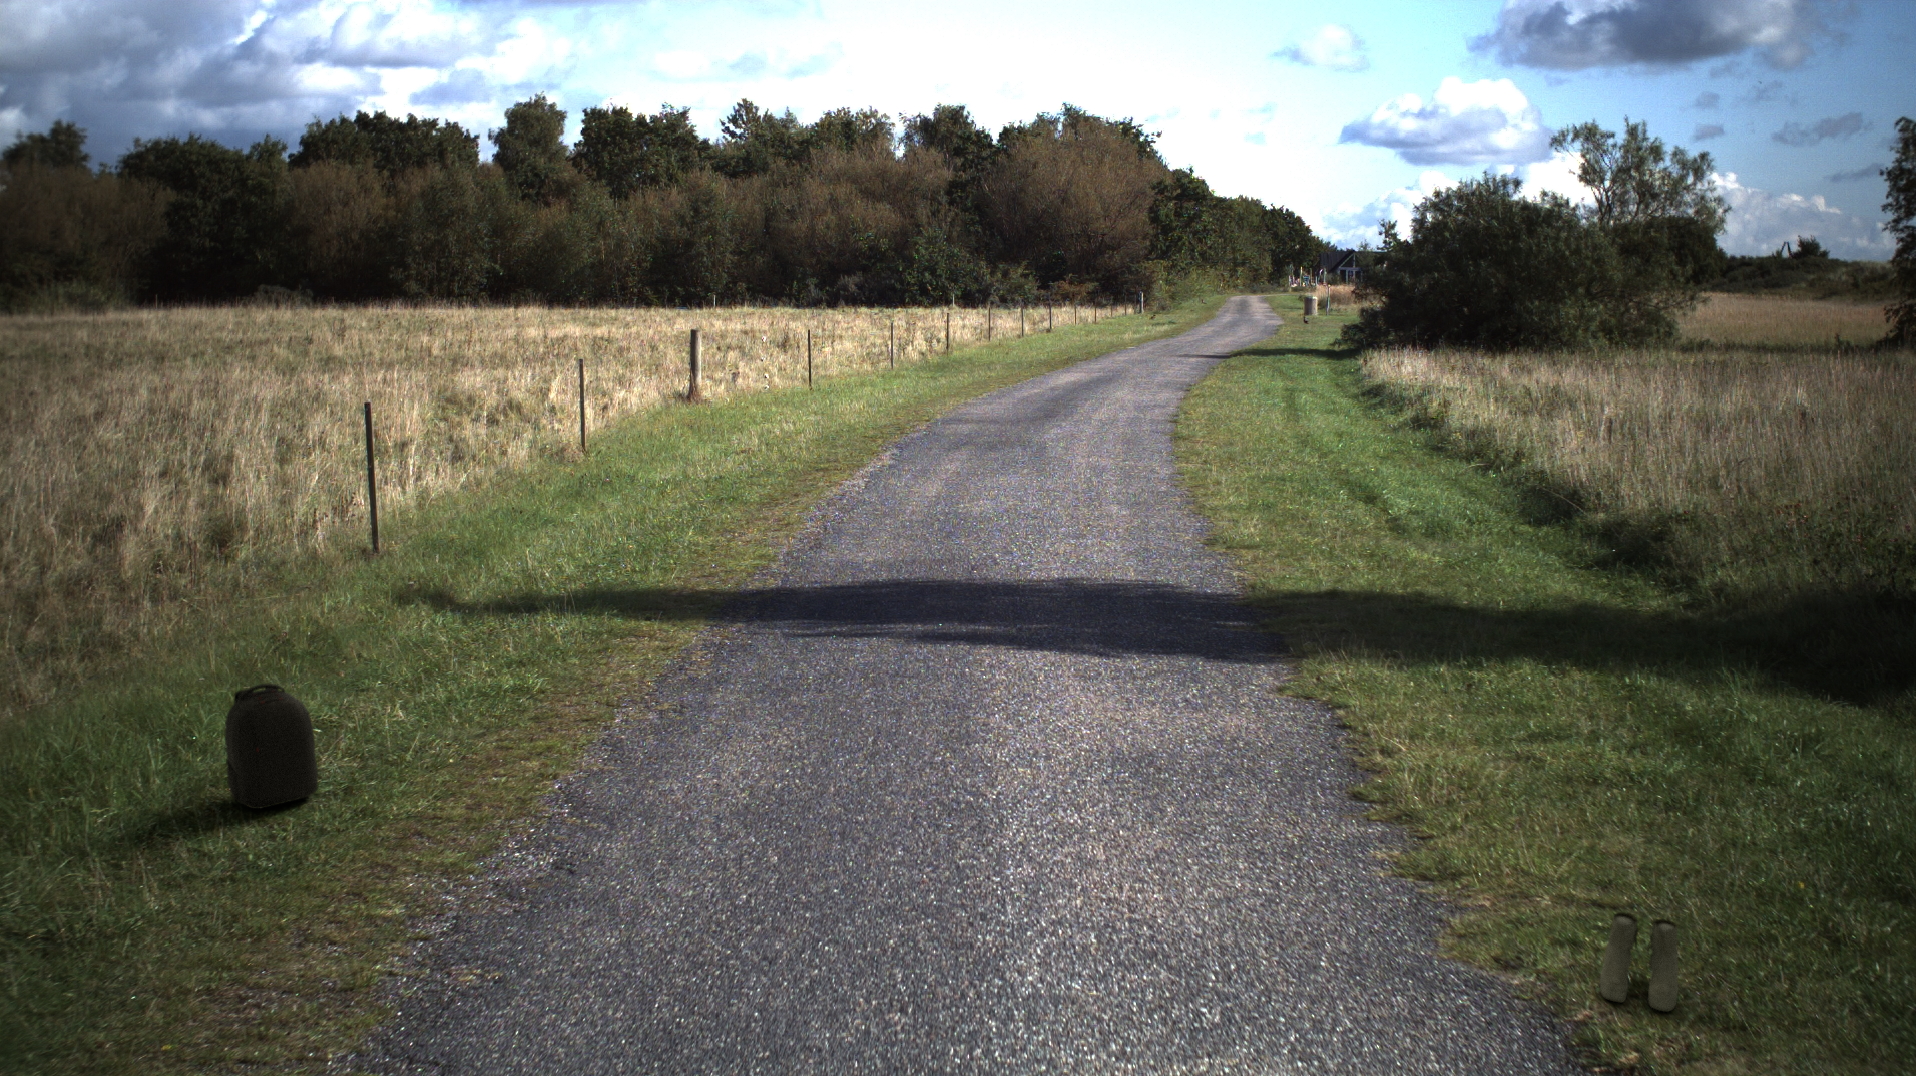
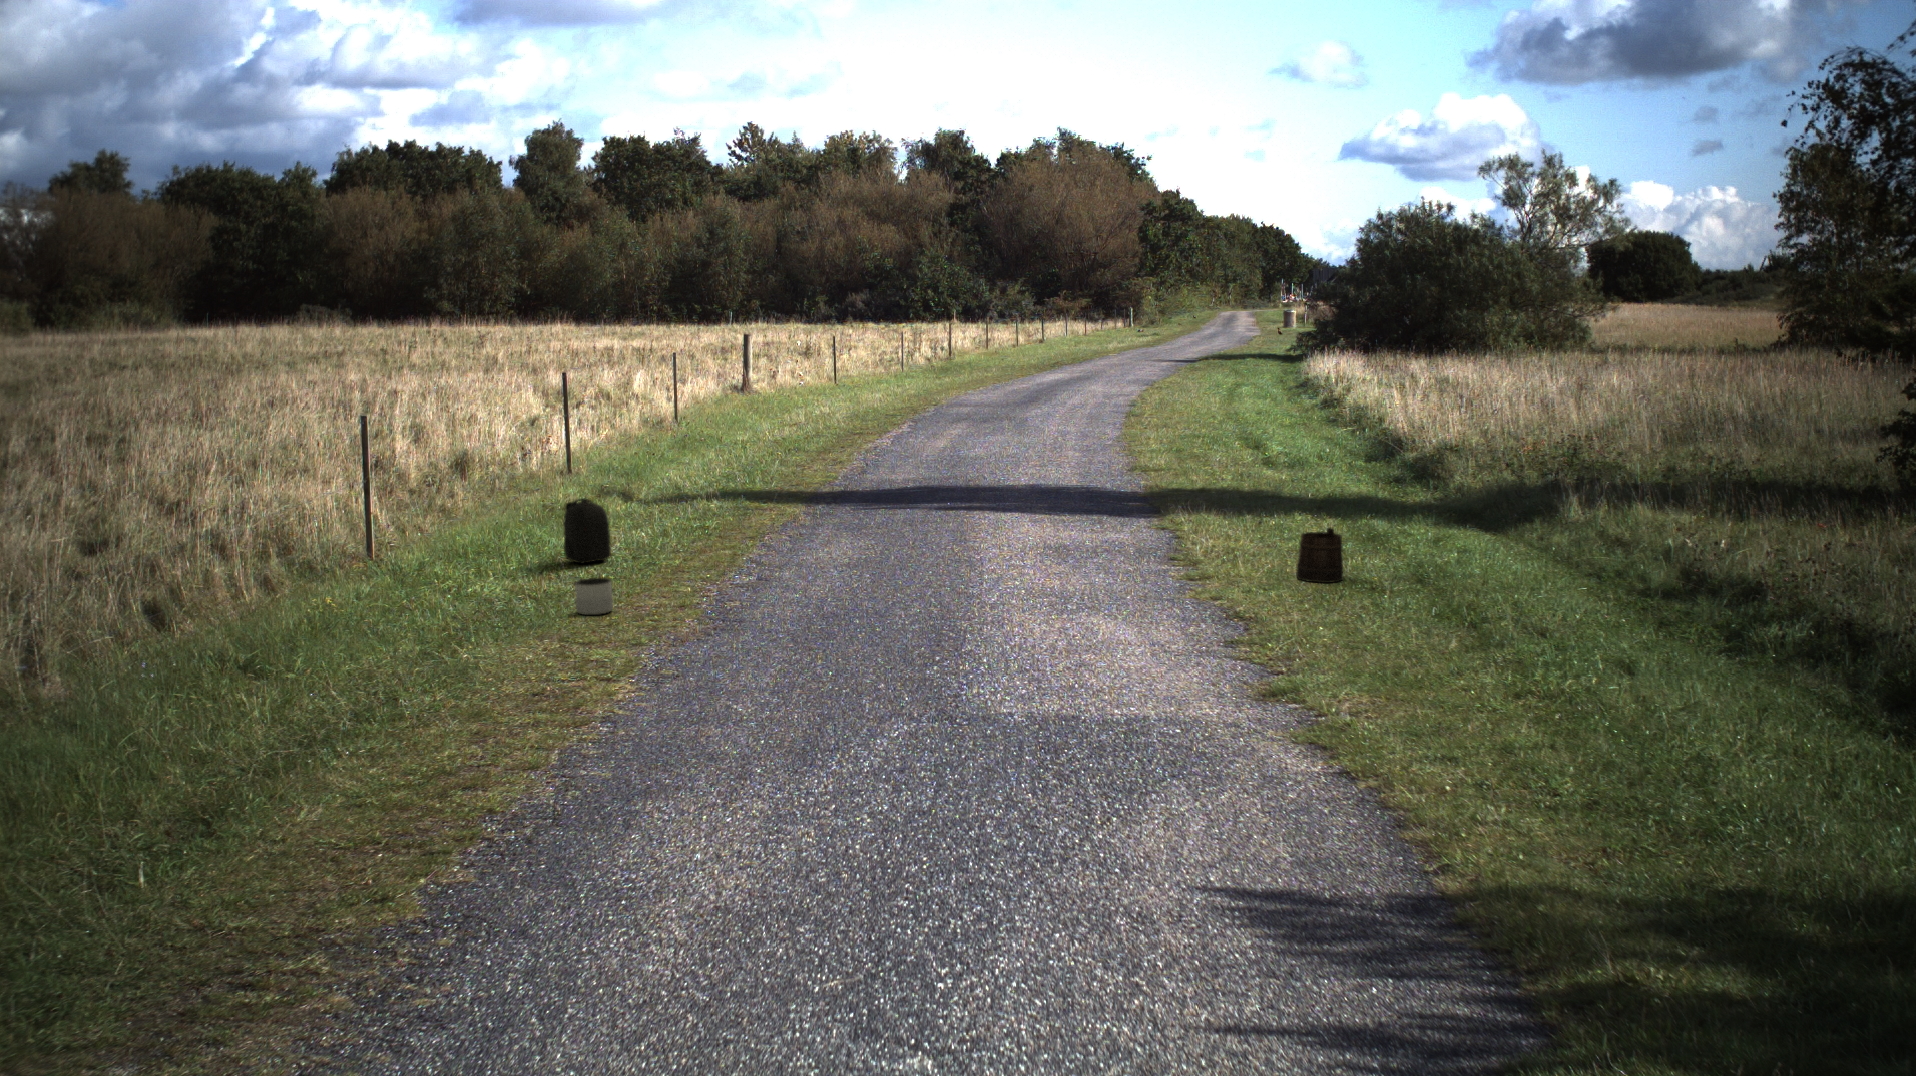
bucket: none [1617,777,1722,900] -> present [1296,528,1344,583]
boots: present [1600,912,1679,1012] -> none [1257,568,1294,606]
planter: none [109,937,206,1037] -> present [575,578,613,615]

